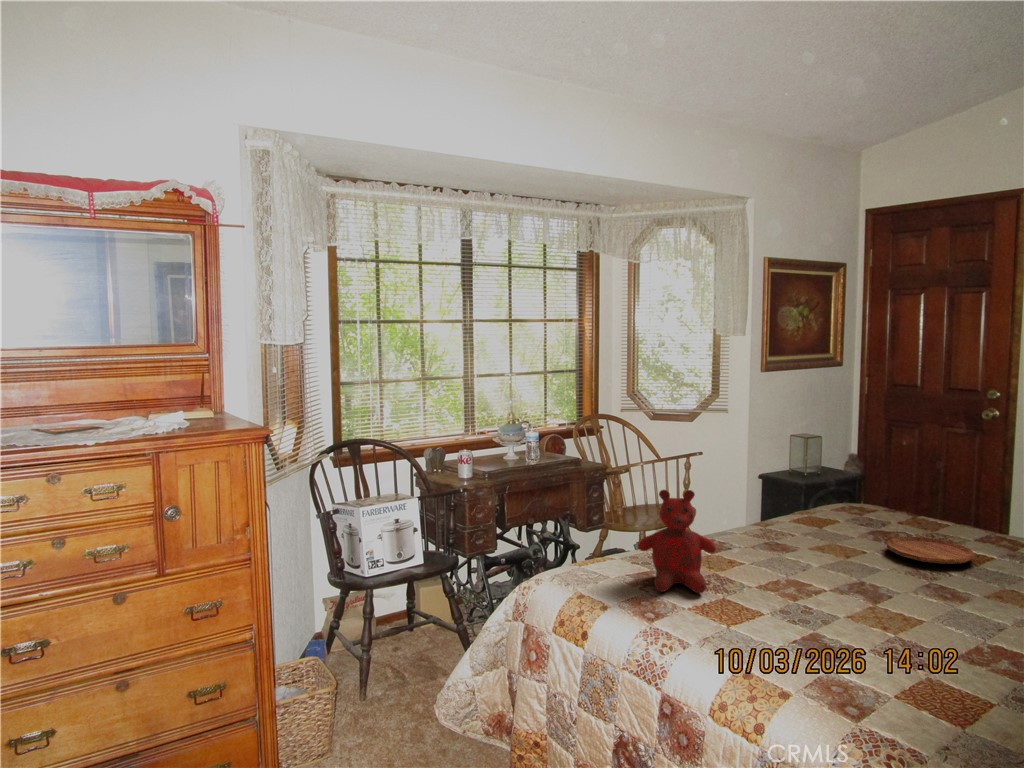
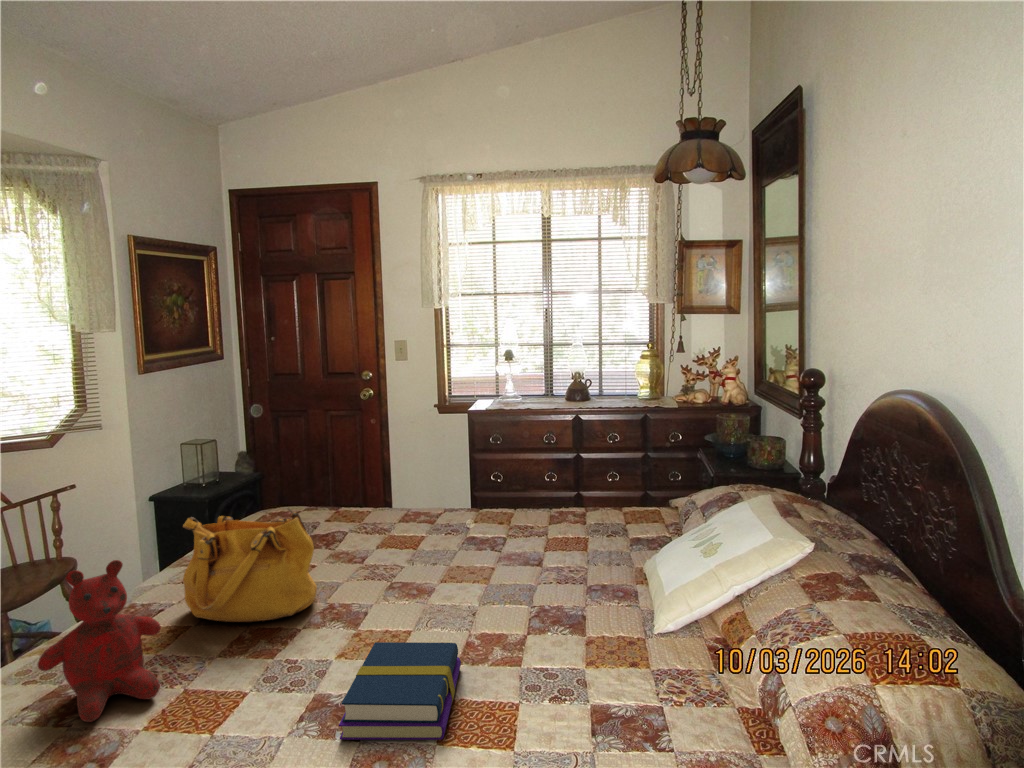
handbag: none [744,480,855,581] -> present [183,508,317,622]
tray: present [887,537,975,564] -> none [330,530,408,559]
book: none [817,614,965,704] -> present [339,642,461,740]

